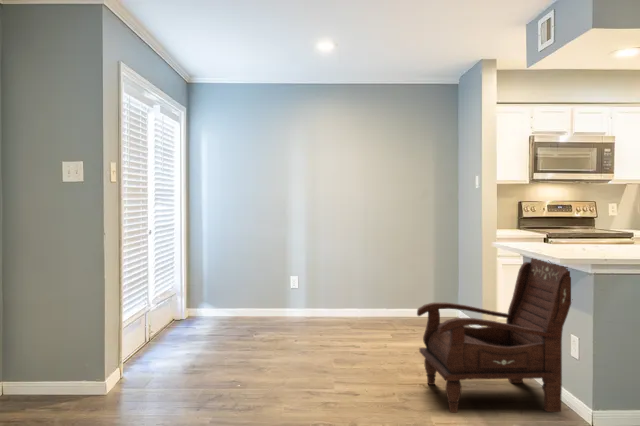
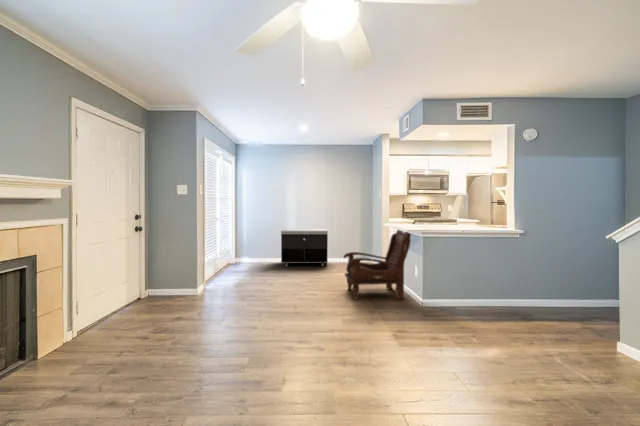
storage bench: none [277,250,369,324] -> present [281,229,328,266]

